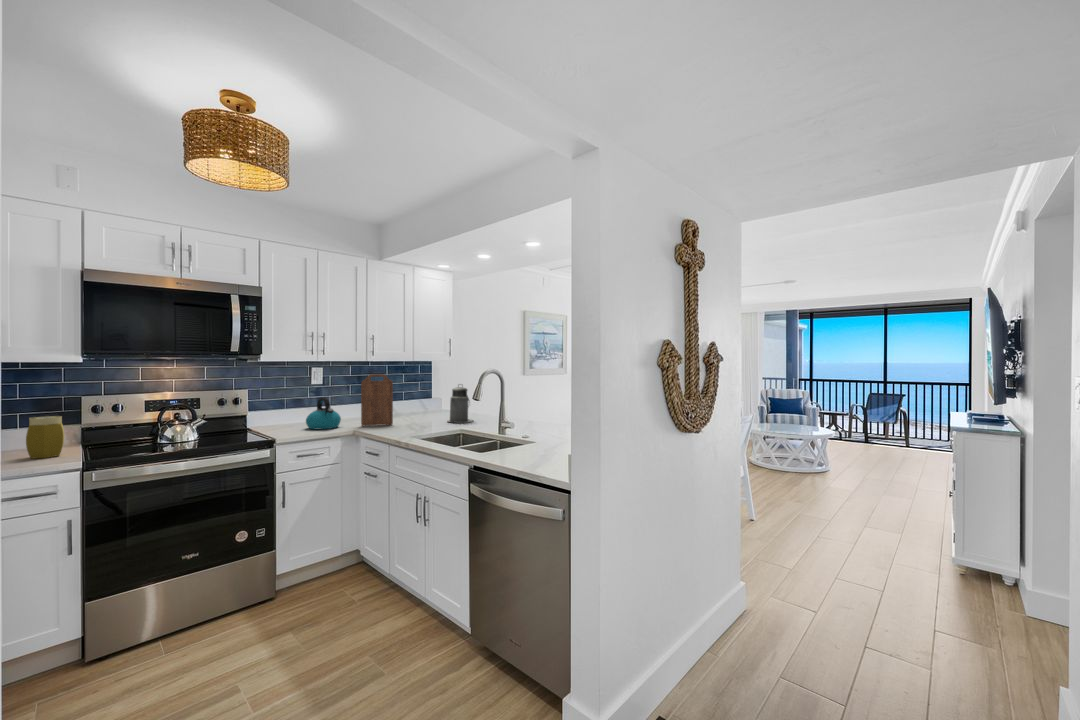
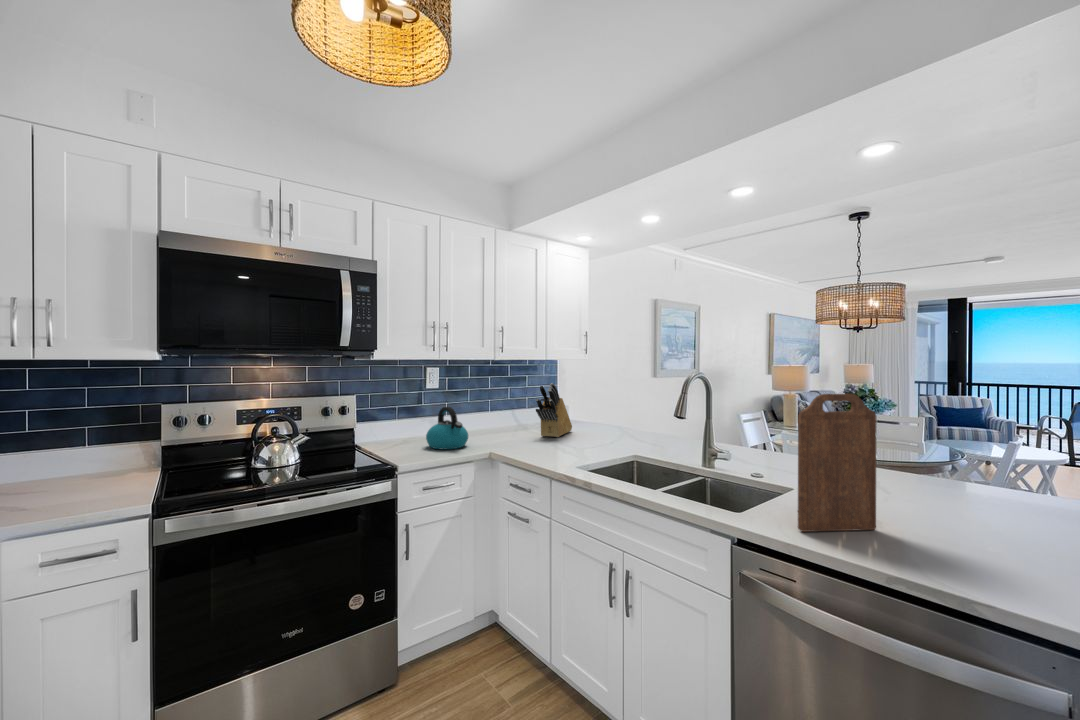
cutting board: present [361,374,393,426] -> present [798,394,877,532]
knife block: none [399,379,434,421] -> present [536,383,572,437]
canister: present [447,387,473,423] -> none [599,391,634,443]
jar: present [26,416,64,459] -> none [85,434,136,495]

